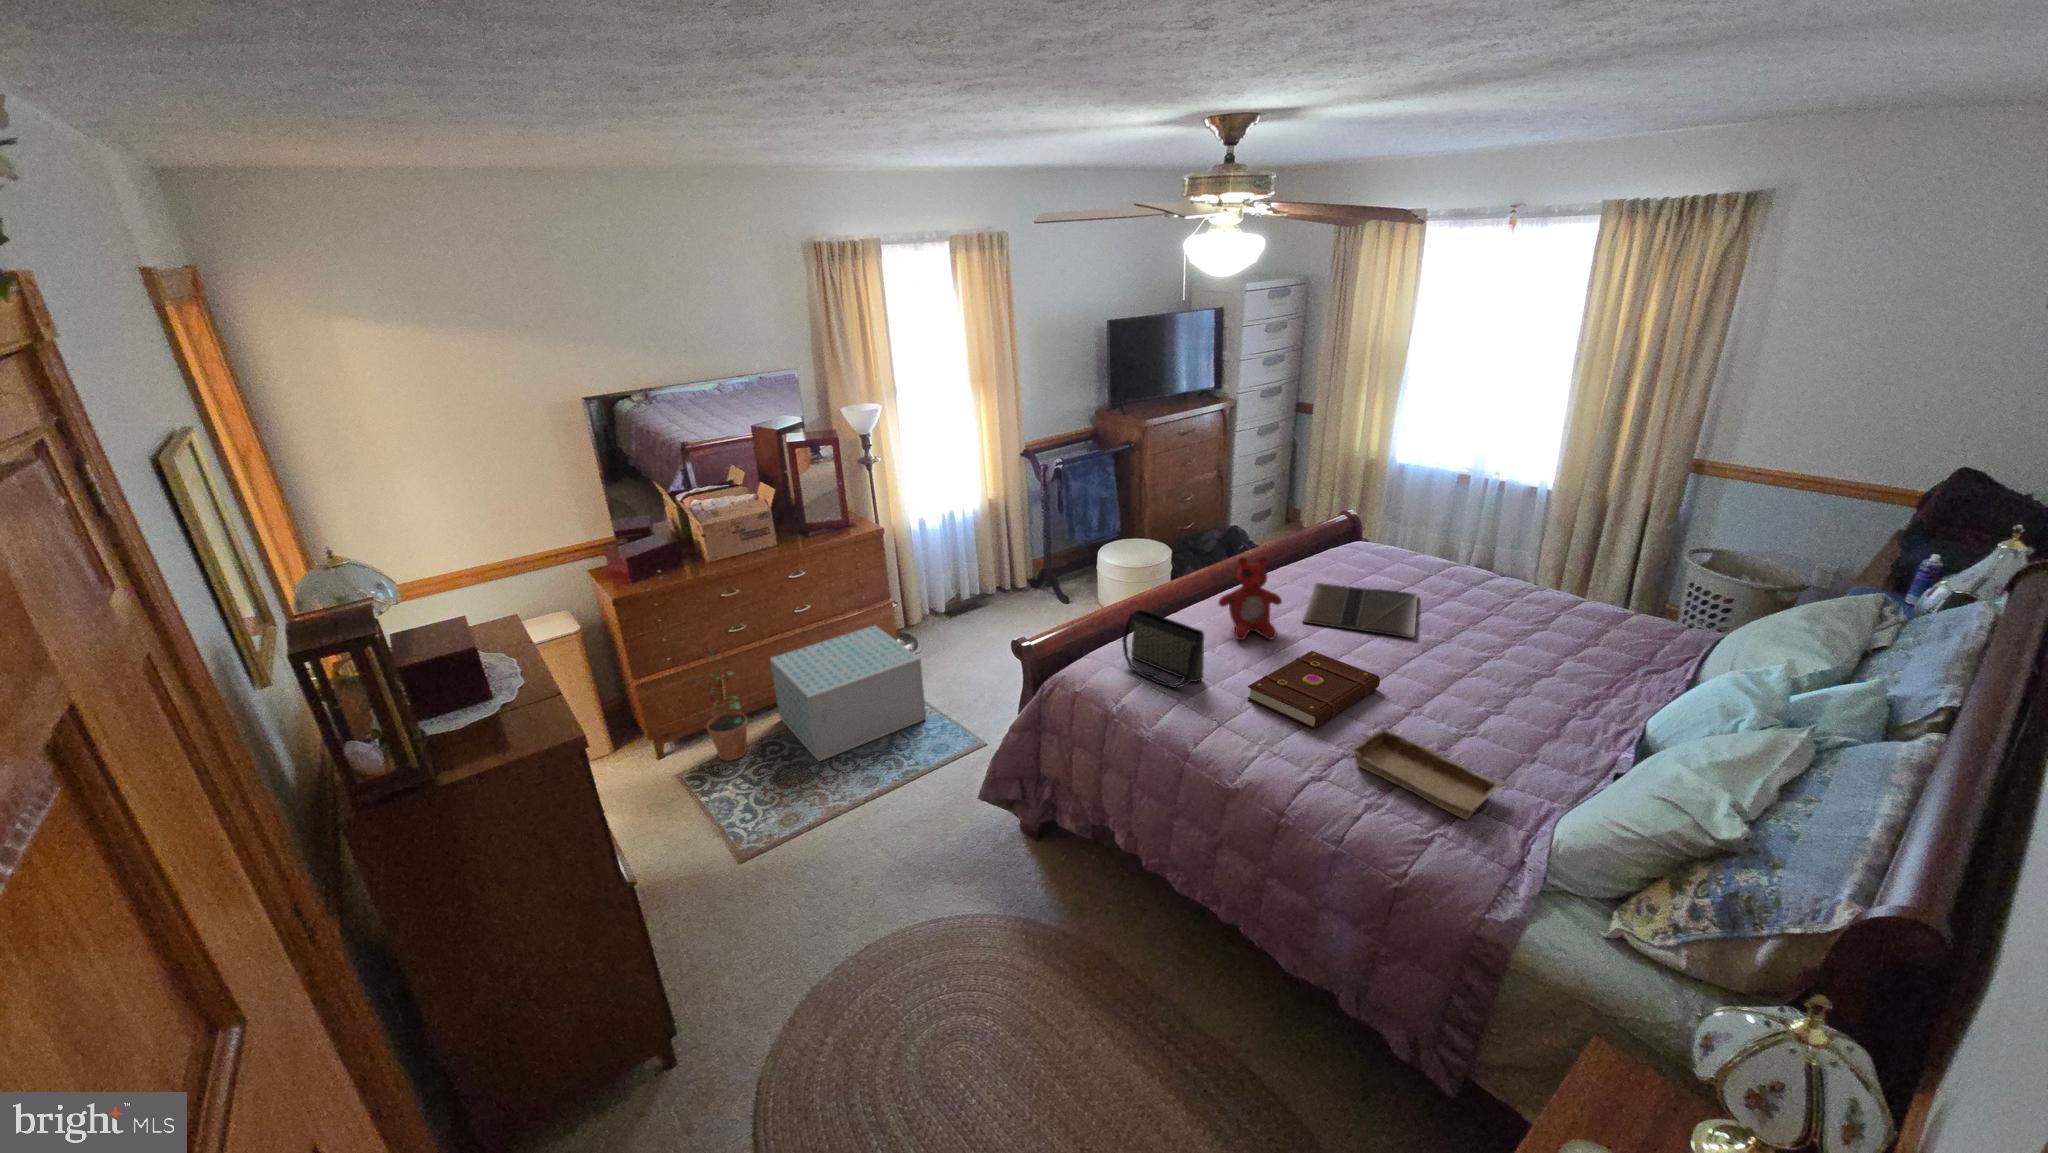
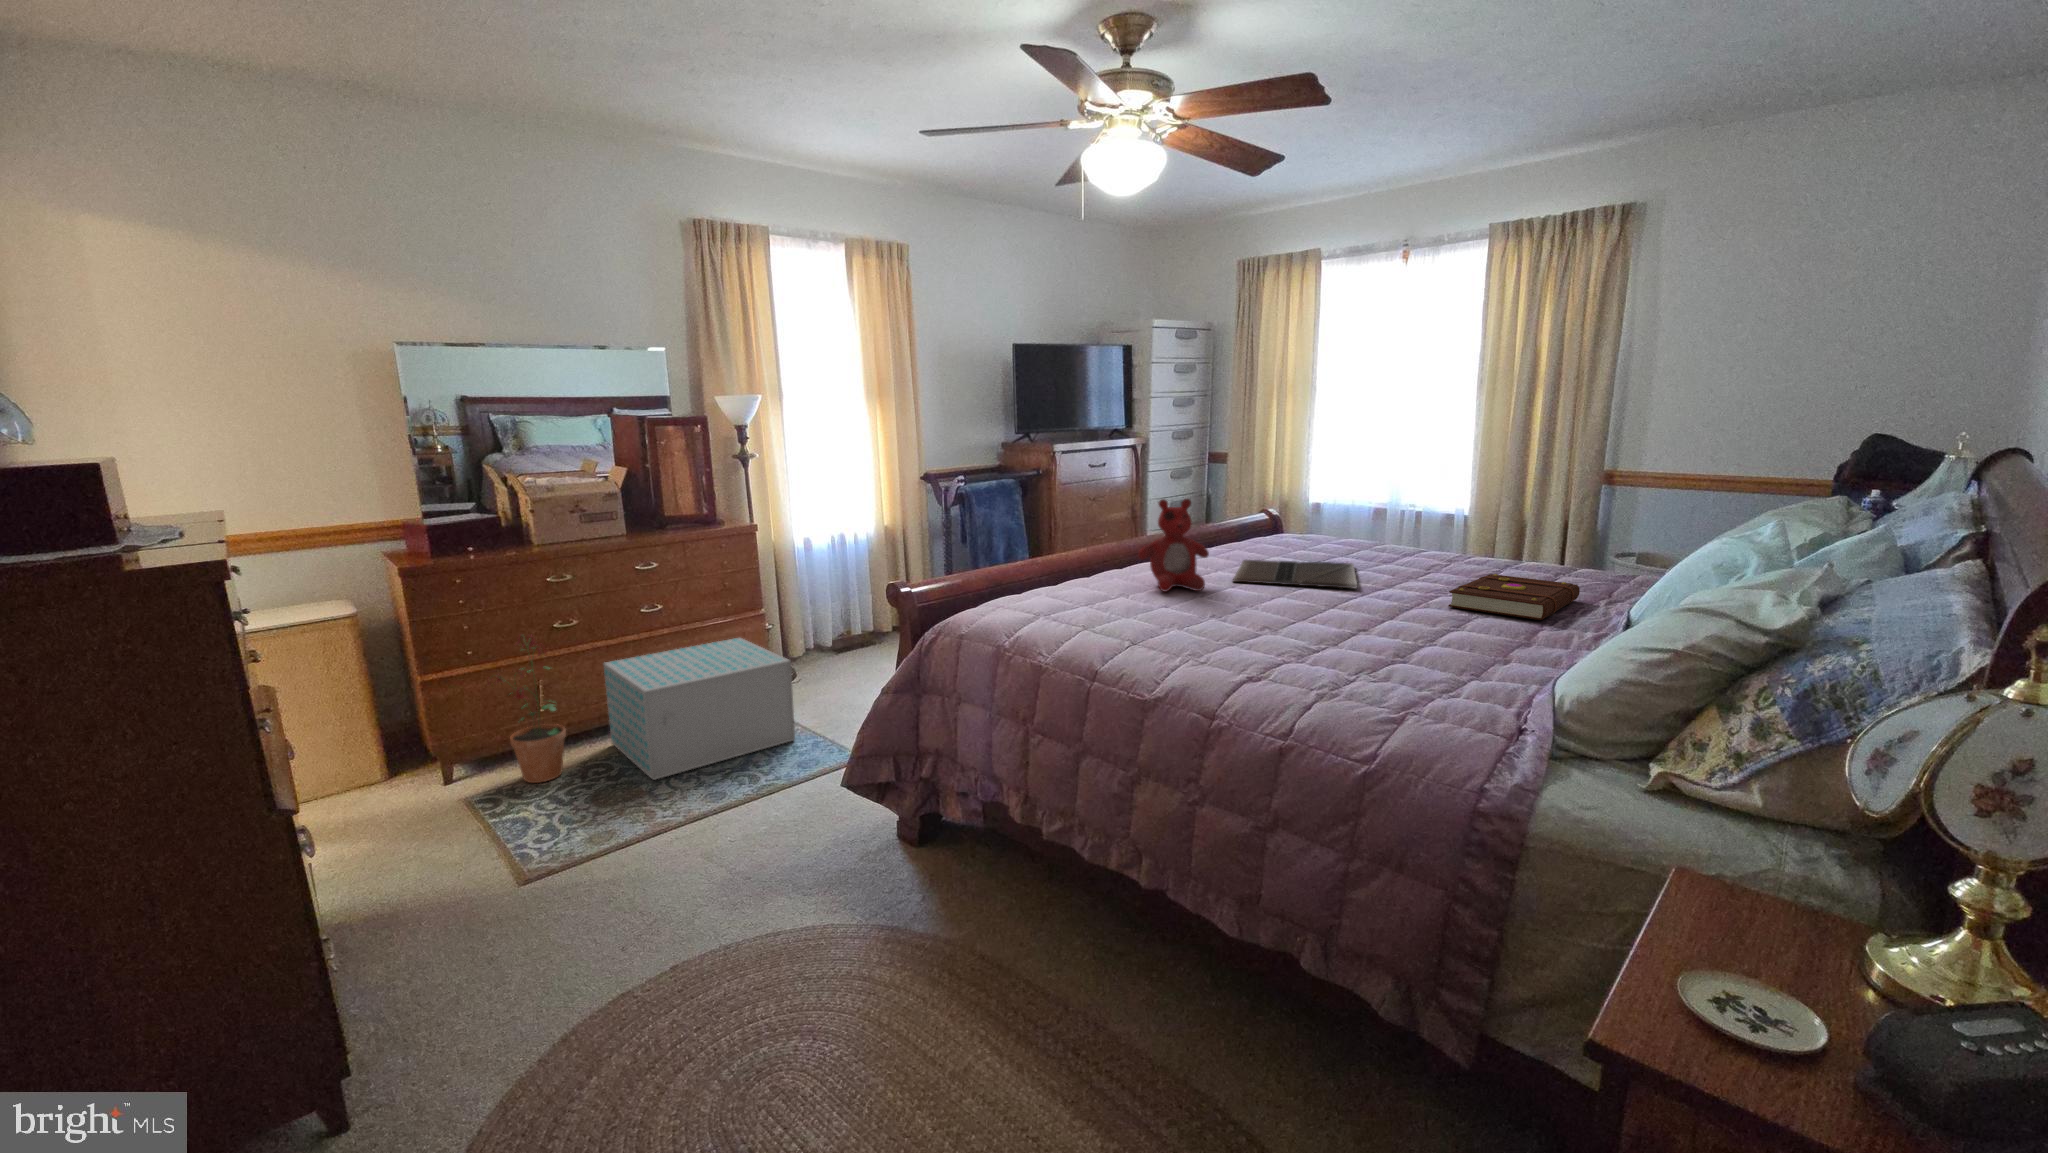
handbag: present [1122,609,1205,688] -> none [1028,544,1124,621]
book: present [1247,651,1380,728] -> present [1448,574,1580,620]
tray: present [1350,728,1503,820] -> none [1303,632,1491,699]

